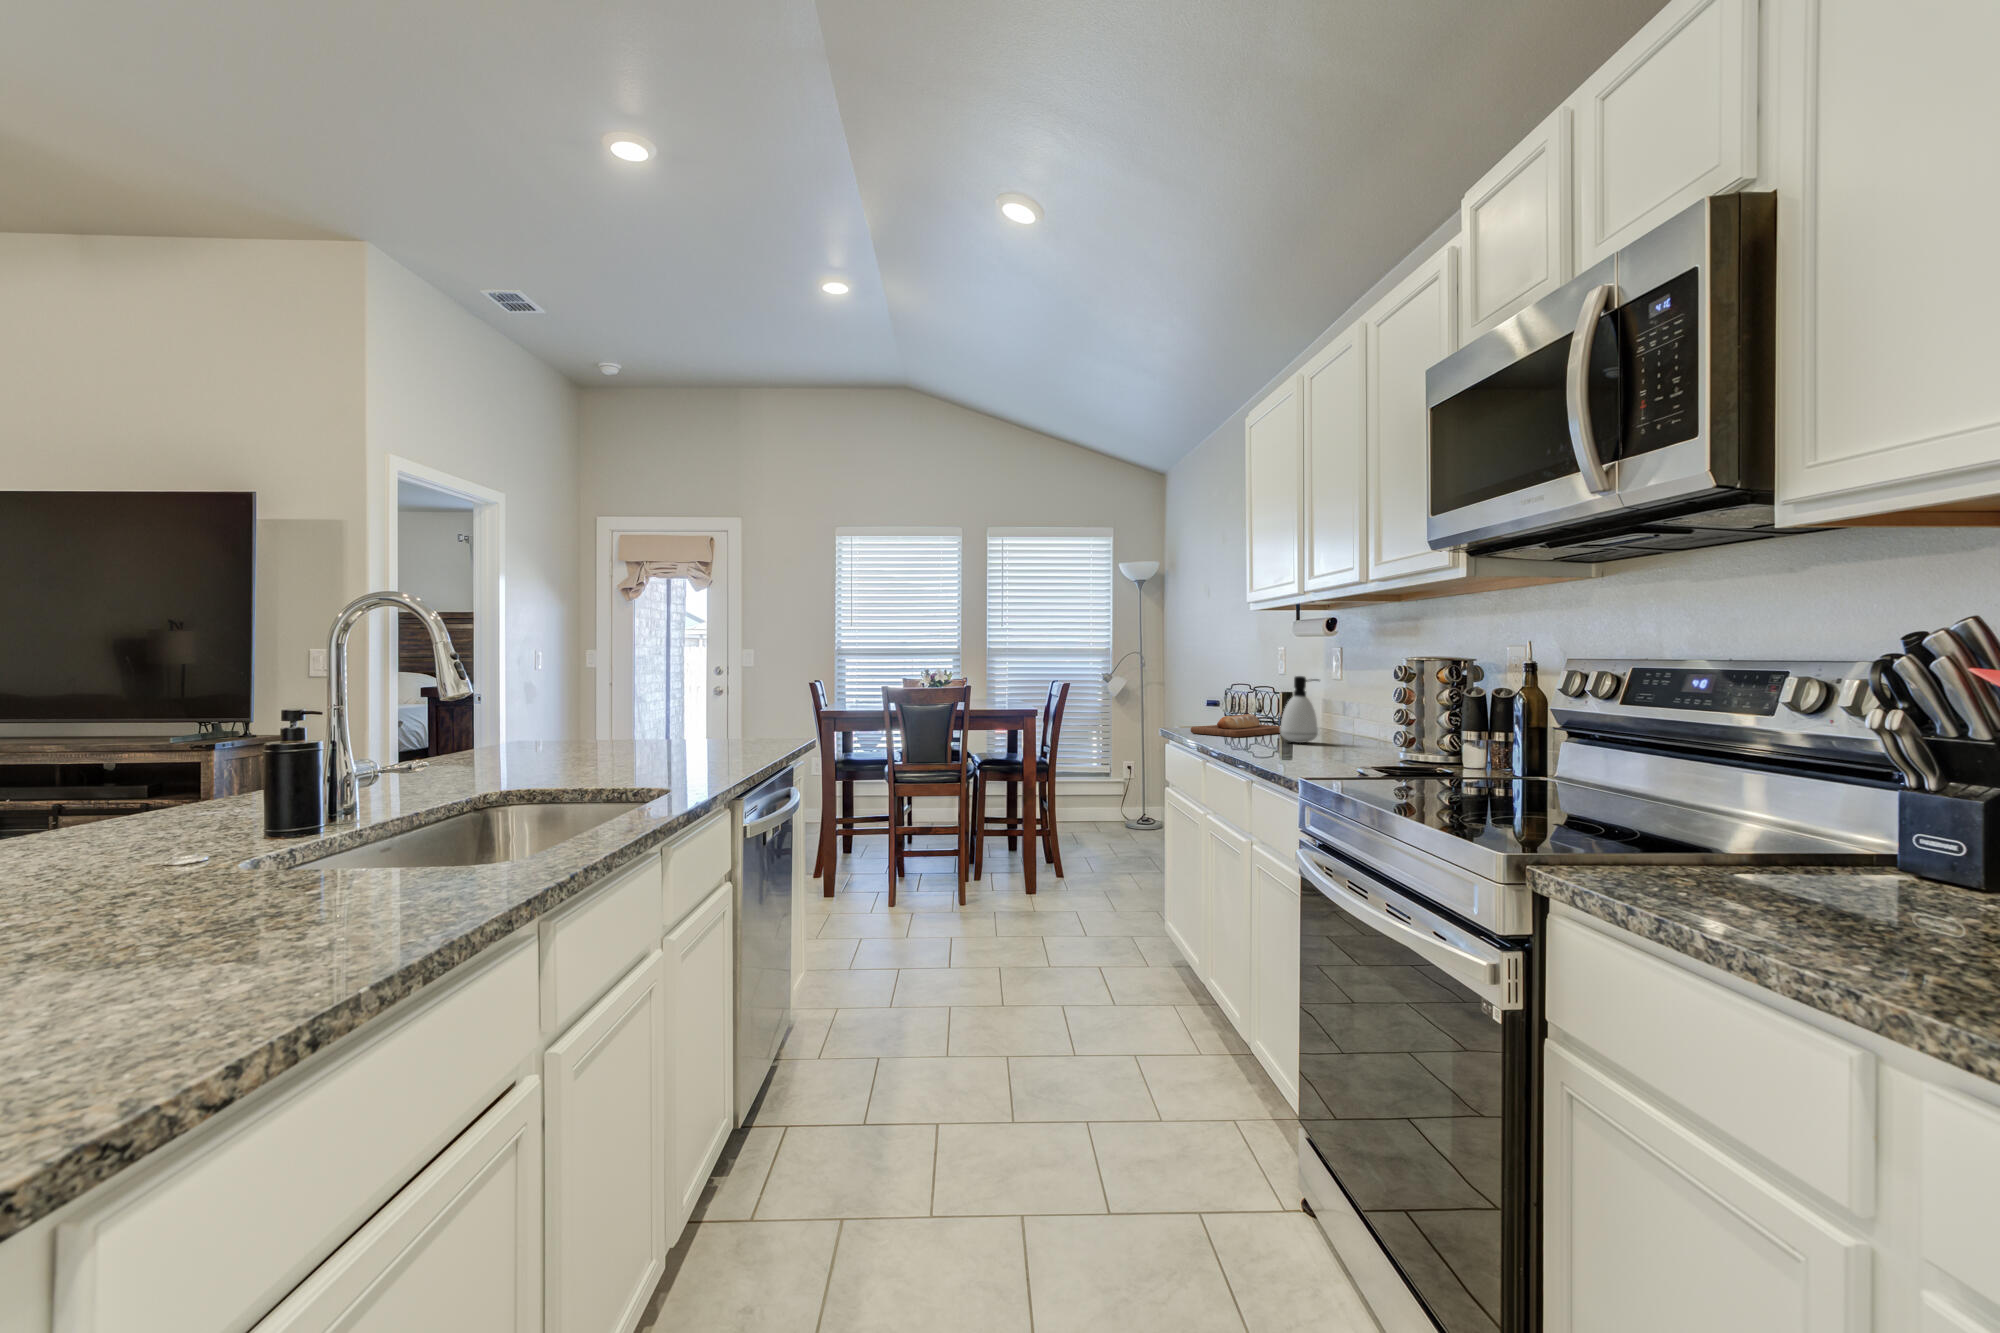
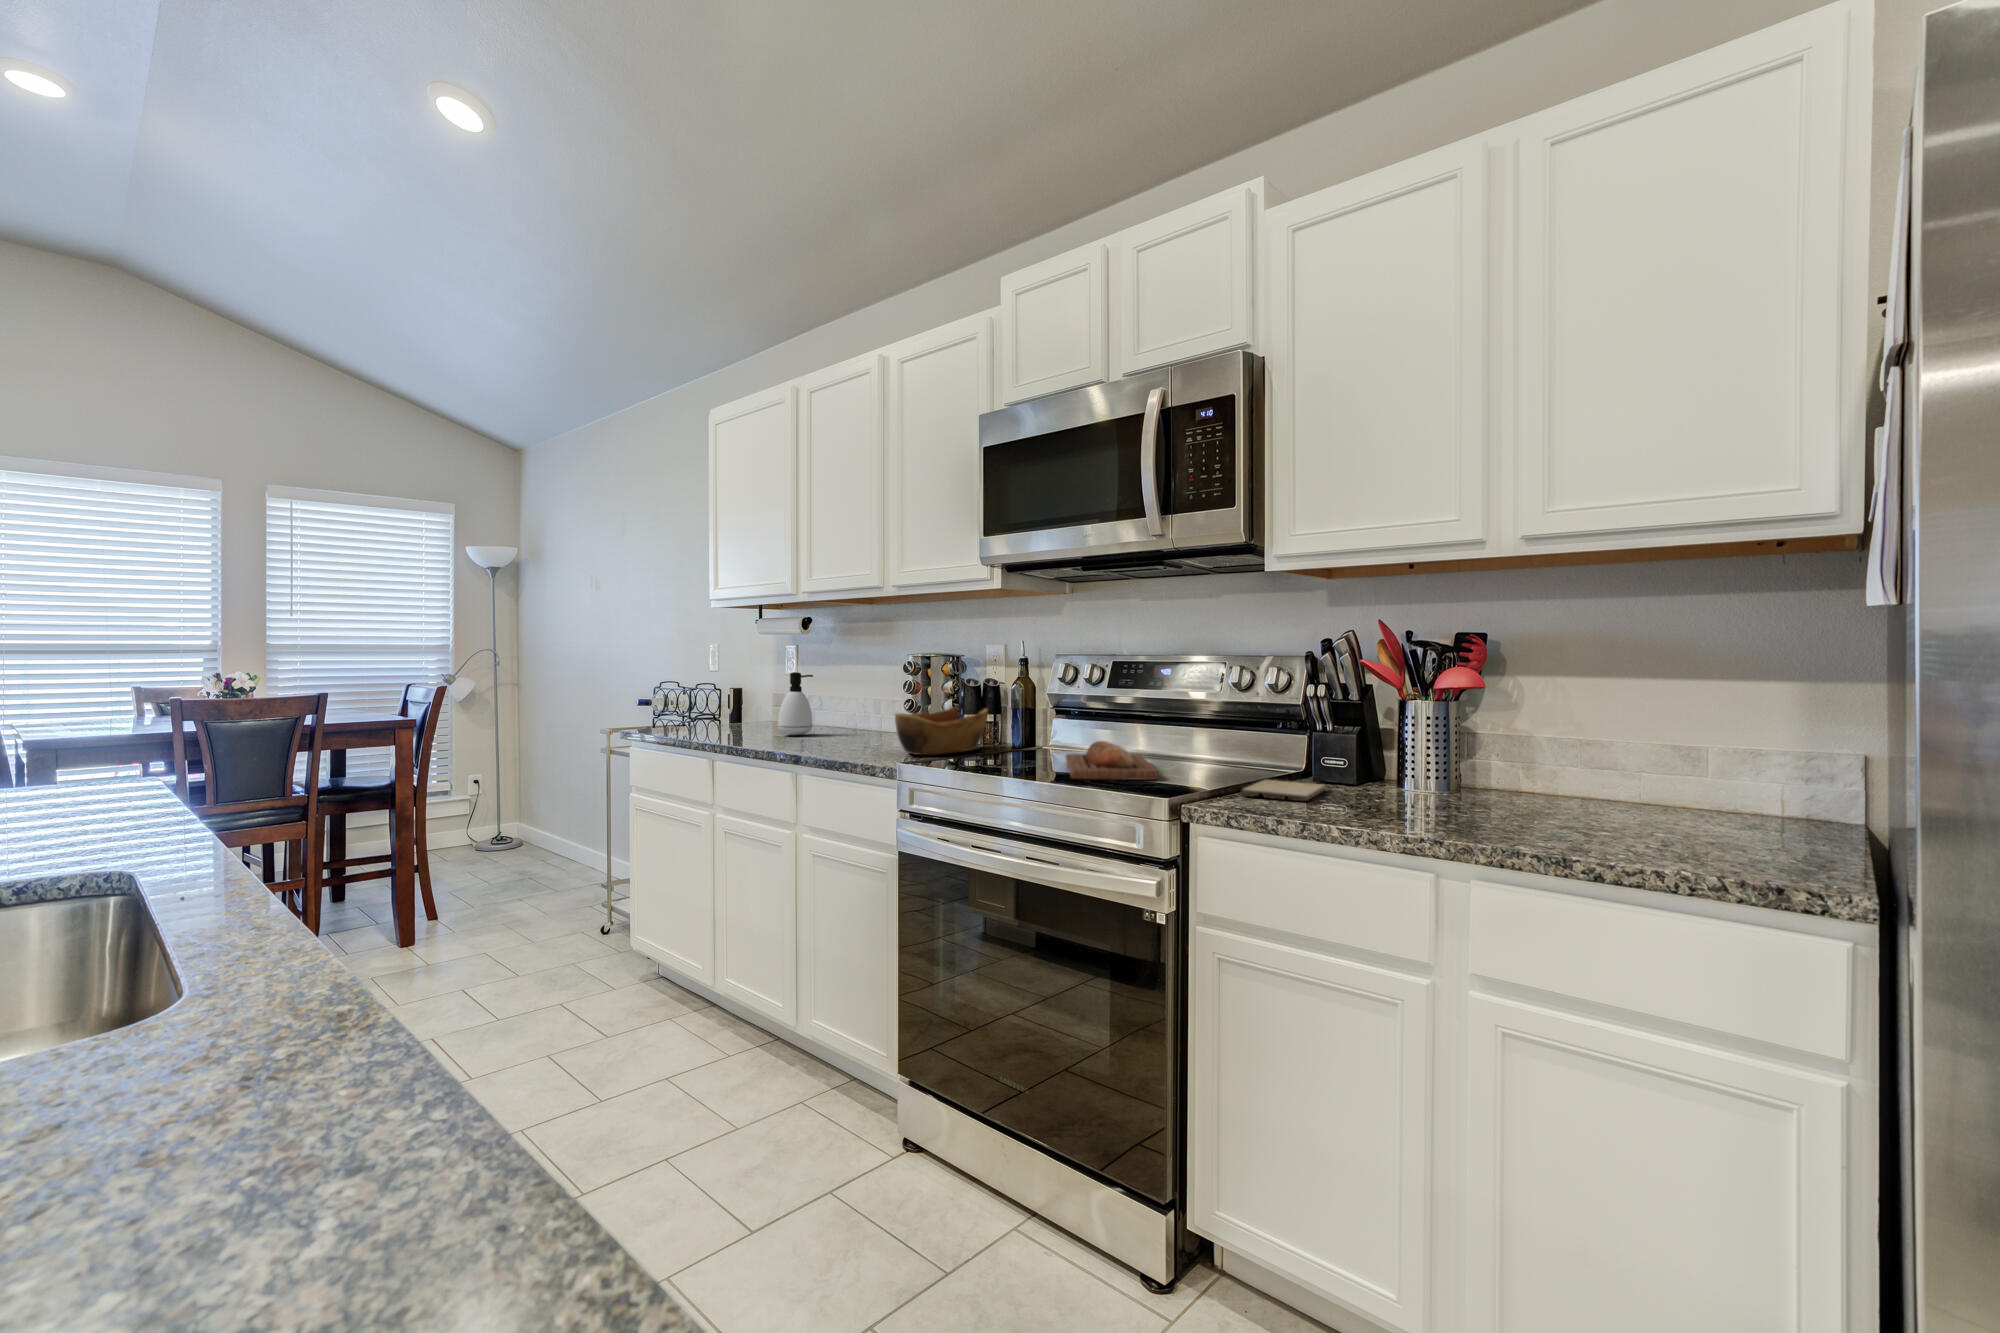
bread loaf: present [1191,714,1281,737] -> present [1066,741,1158,780]
wooden bowl: none [1340,719,1477,774] -> present [895,707,988,755]
cutting board: none [1658,855,1862,894] -> present [1241,779,1325,801]

